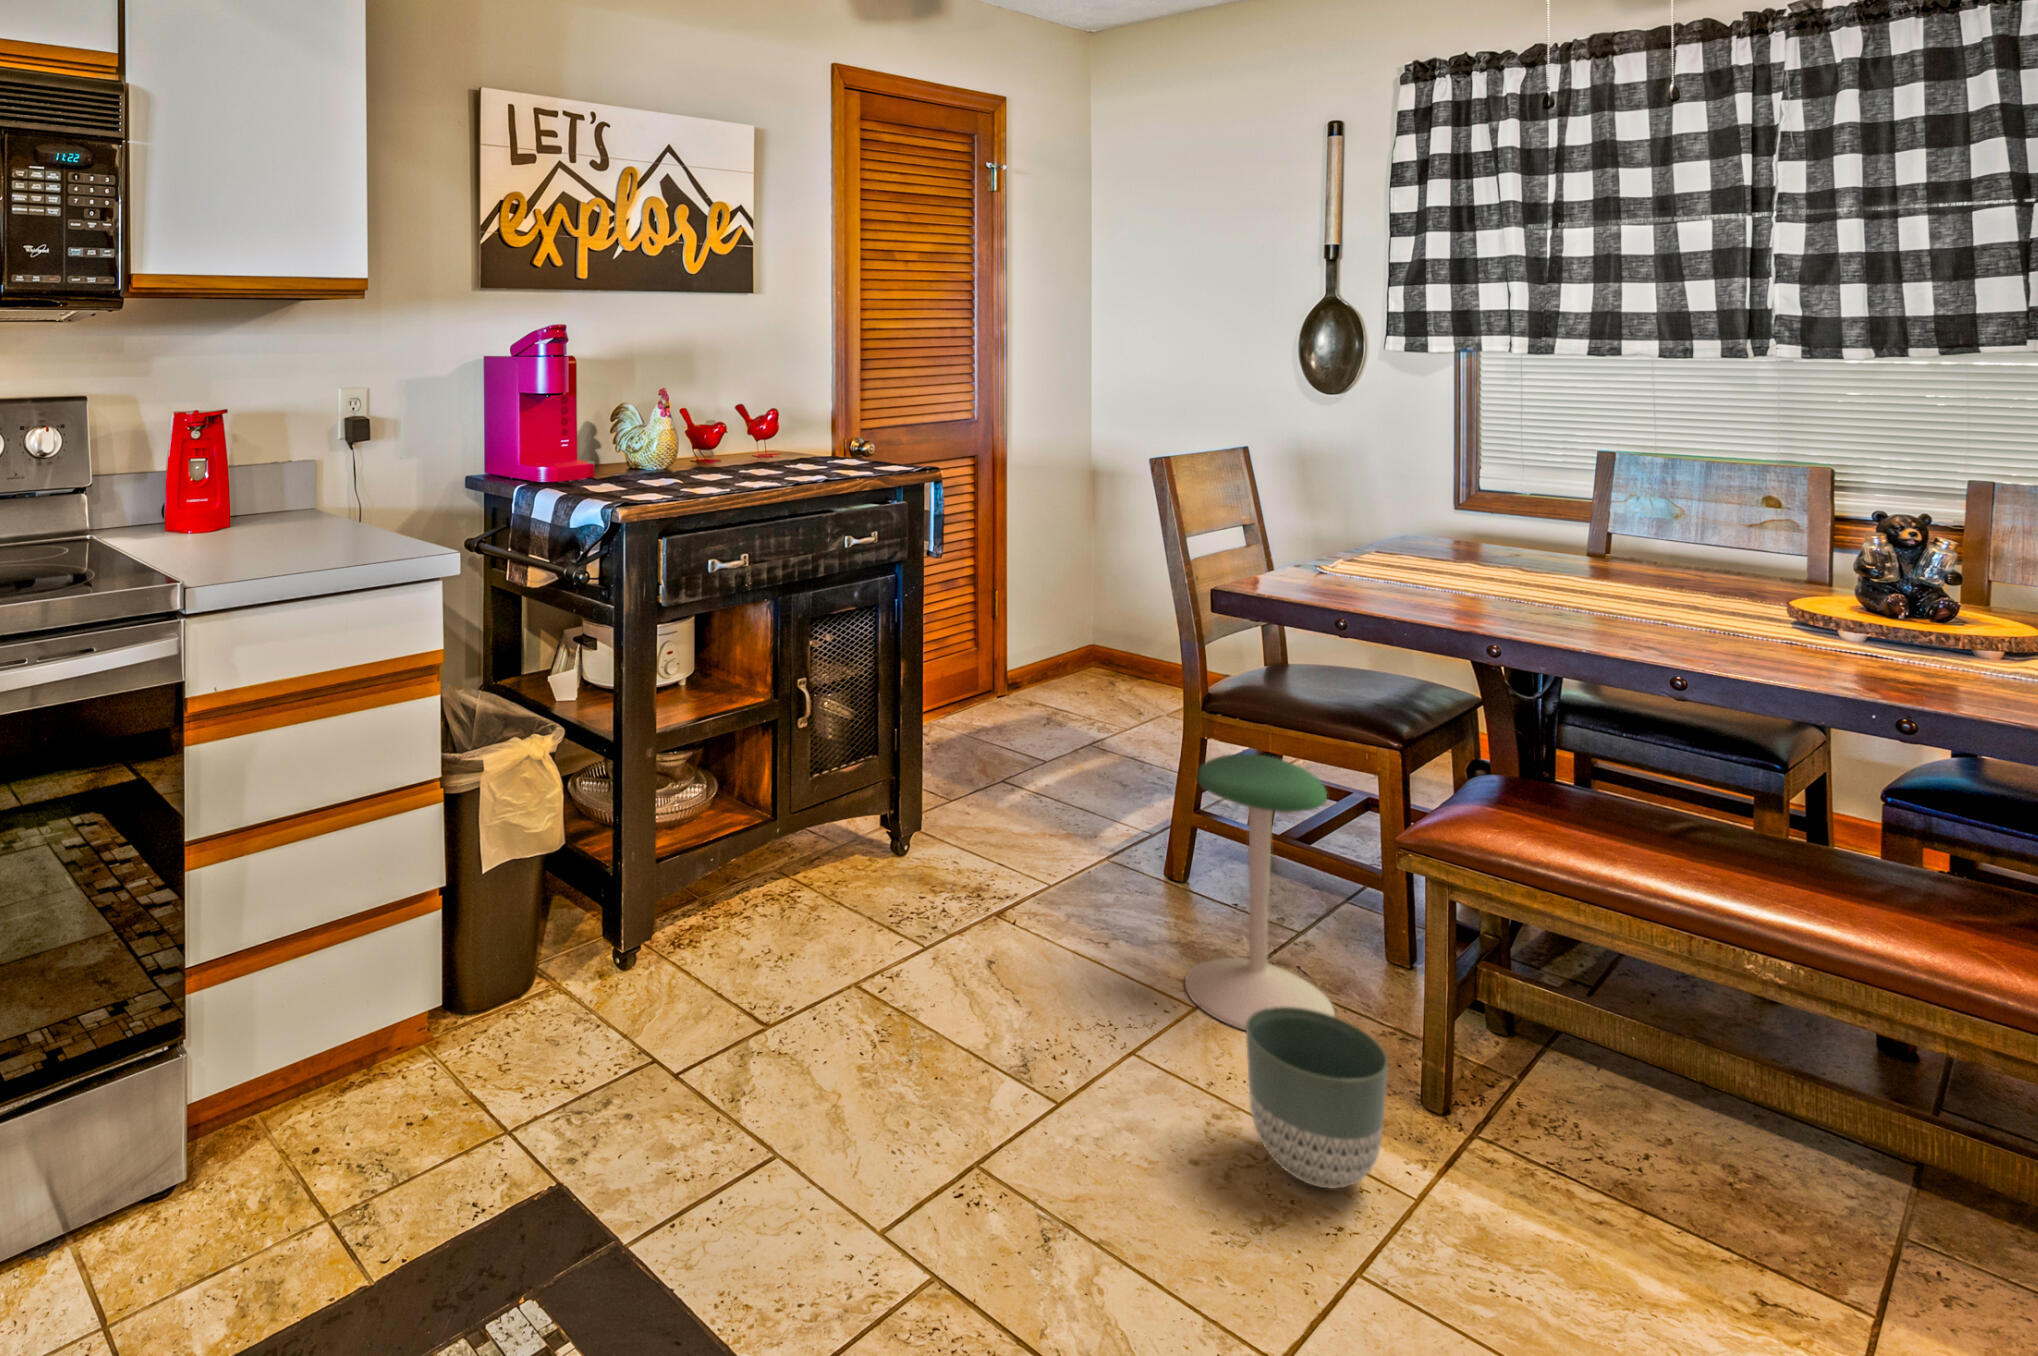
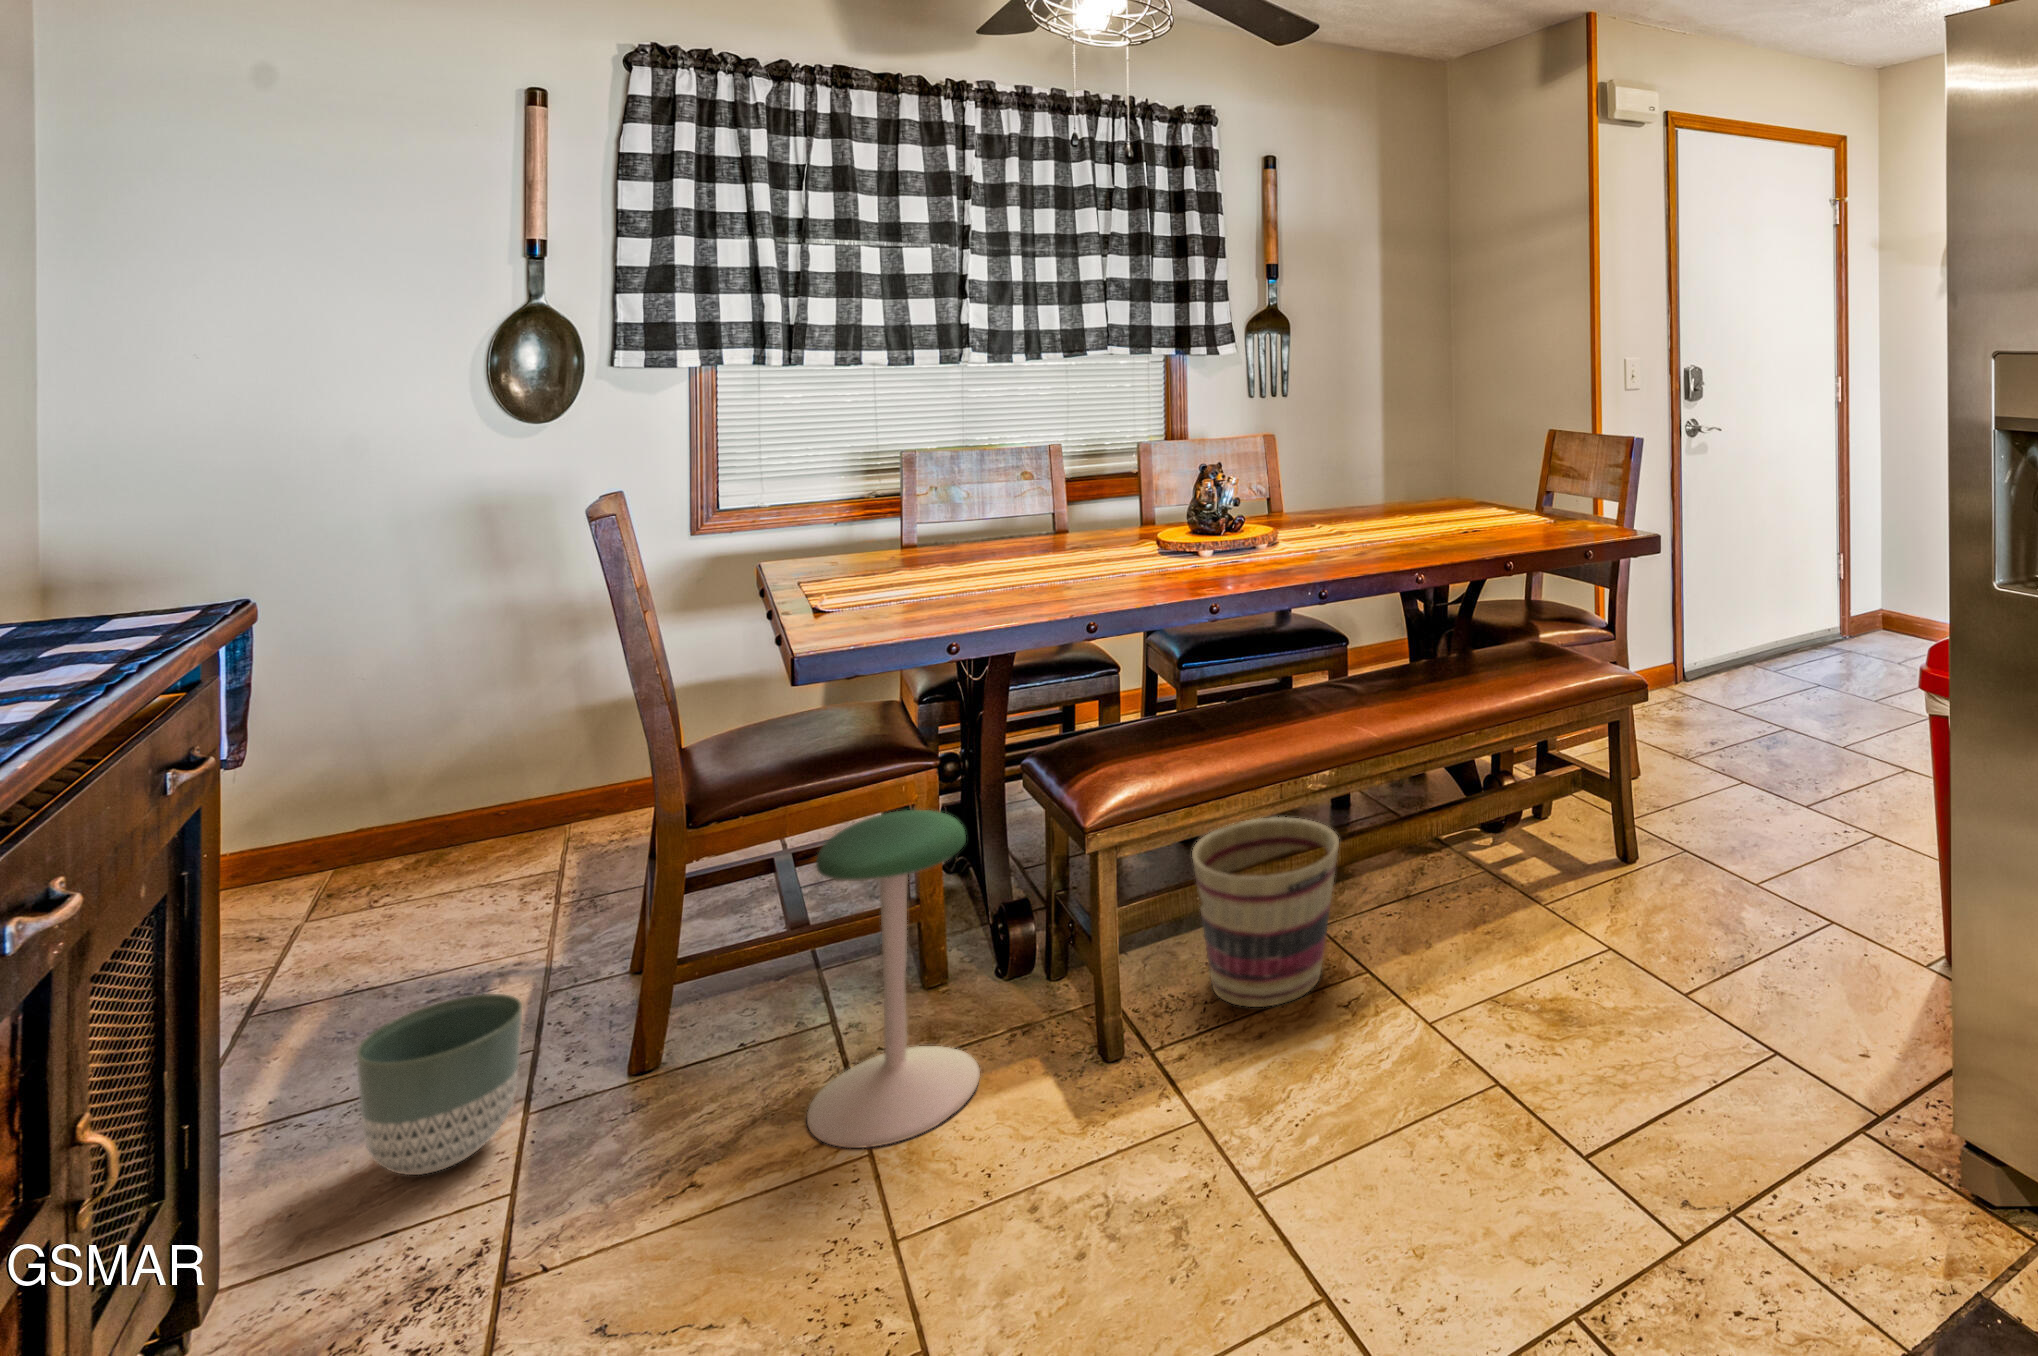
basket: none [1591,970,1849,1249] -> present [1192,817,1339,1007]
planter: present [1246,1007,1388,1189] -> present [356,994,522,1175]

